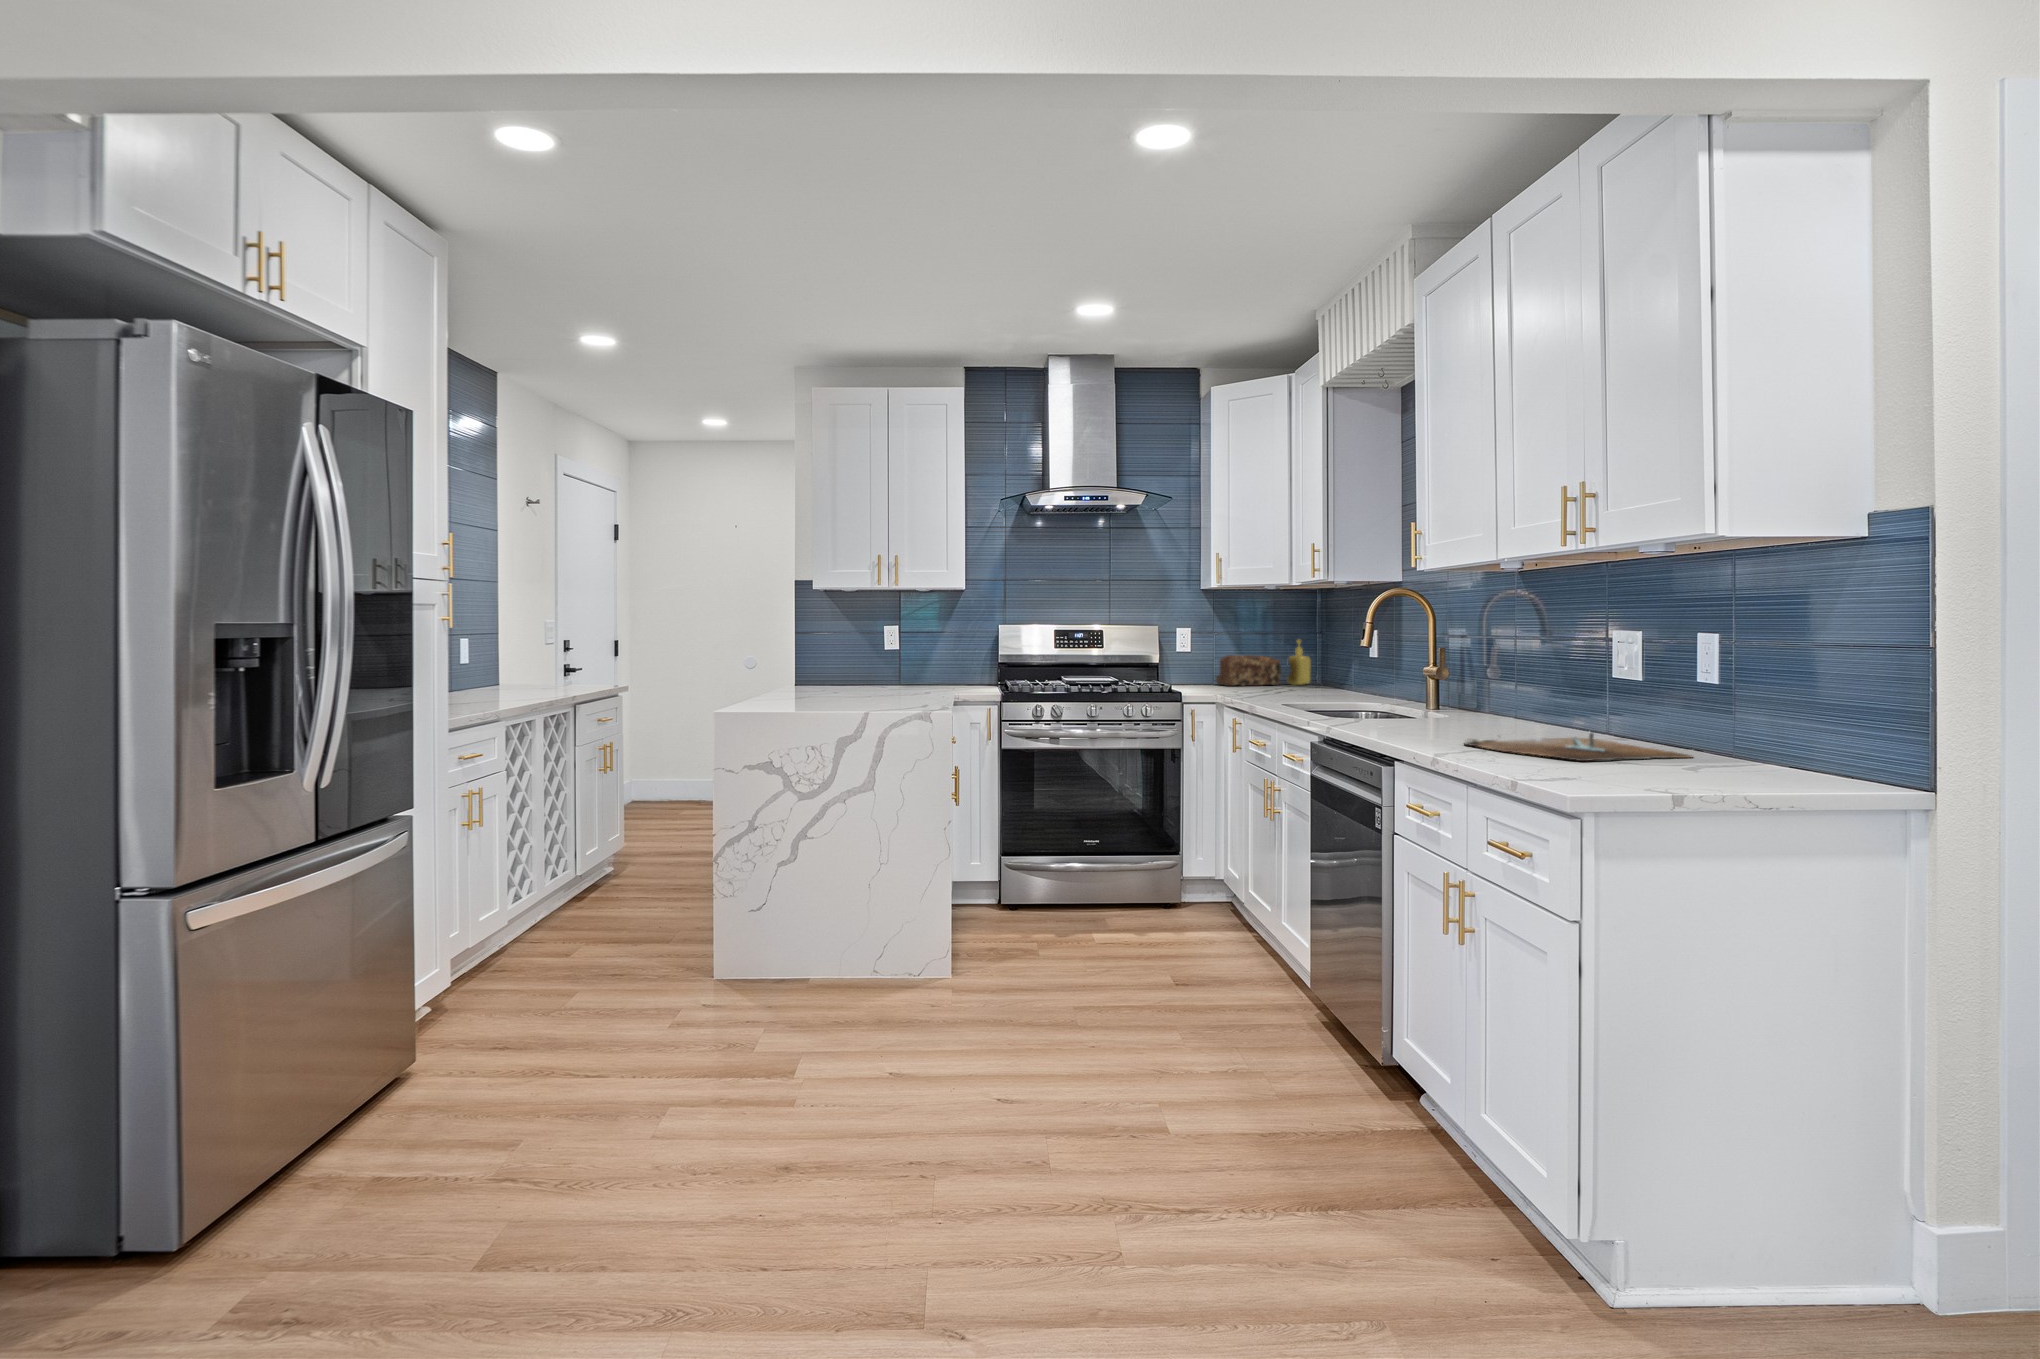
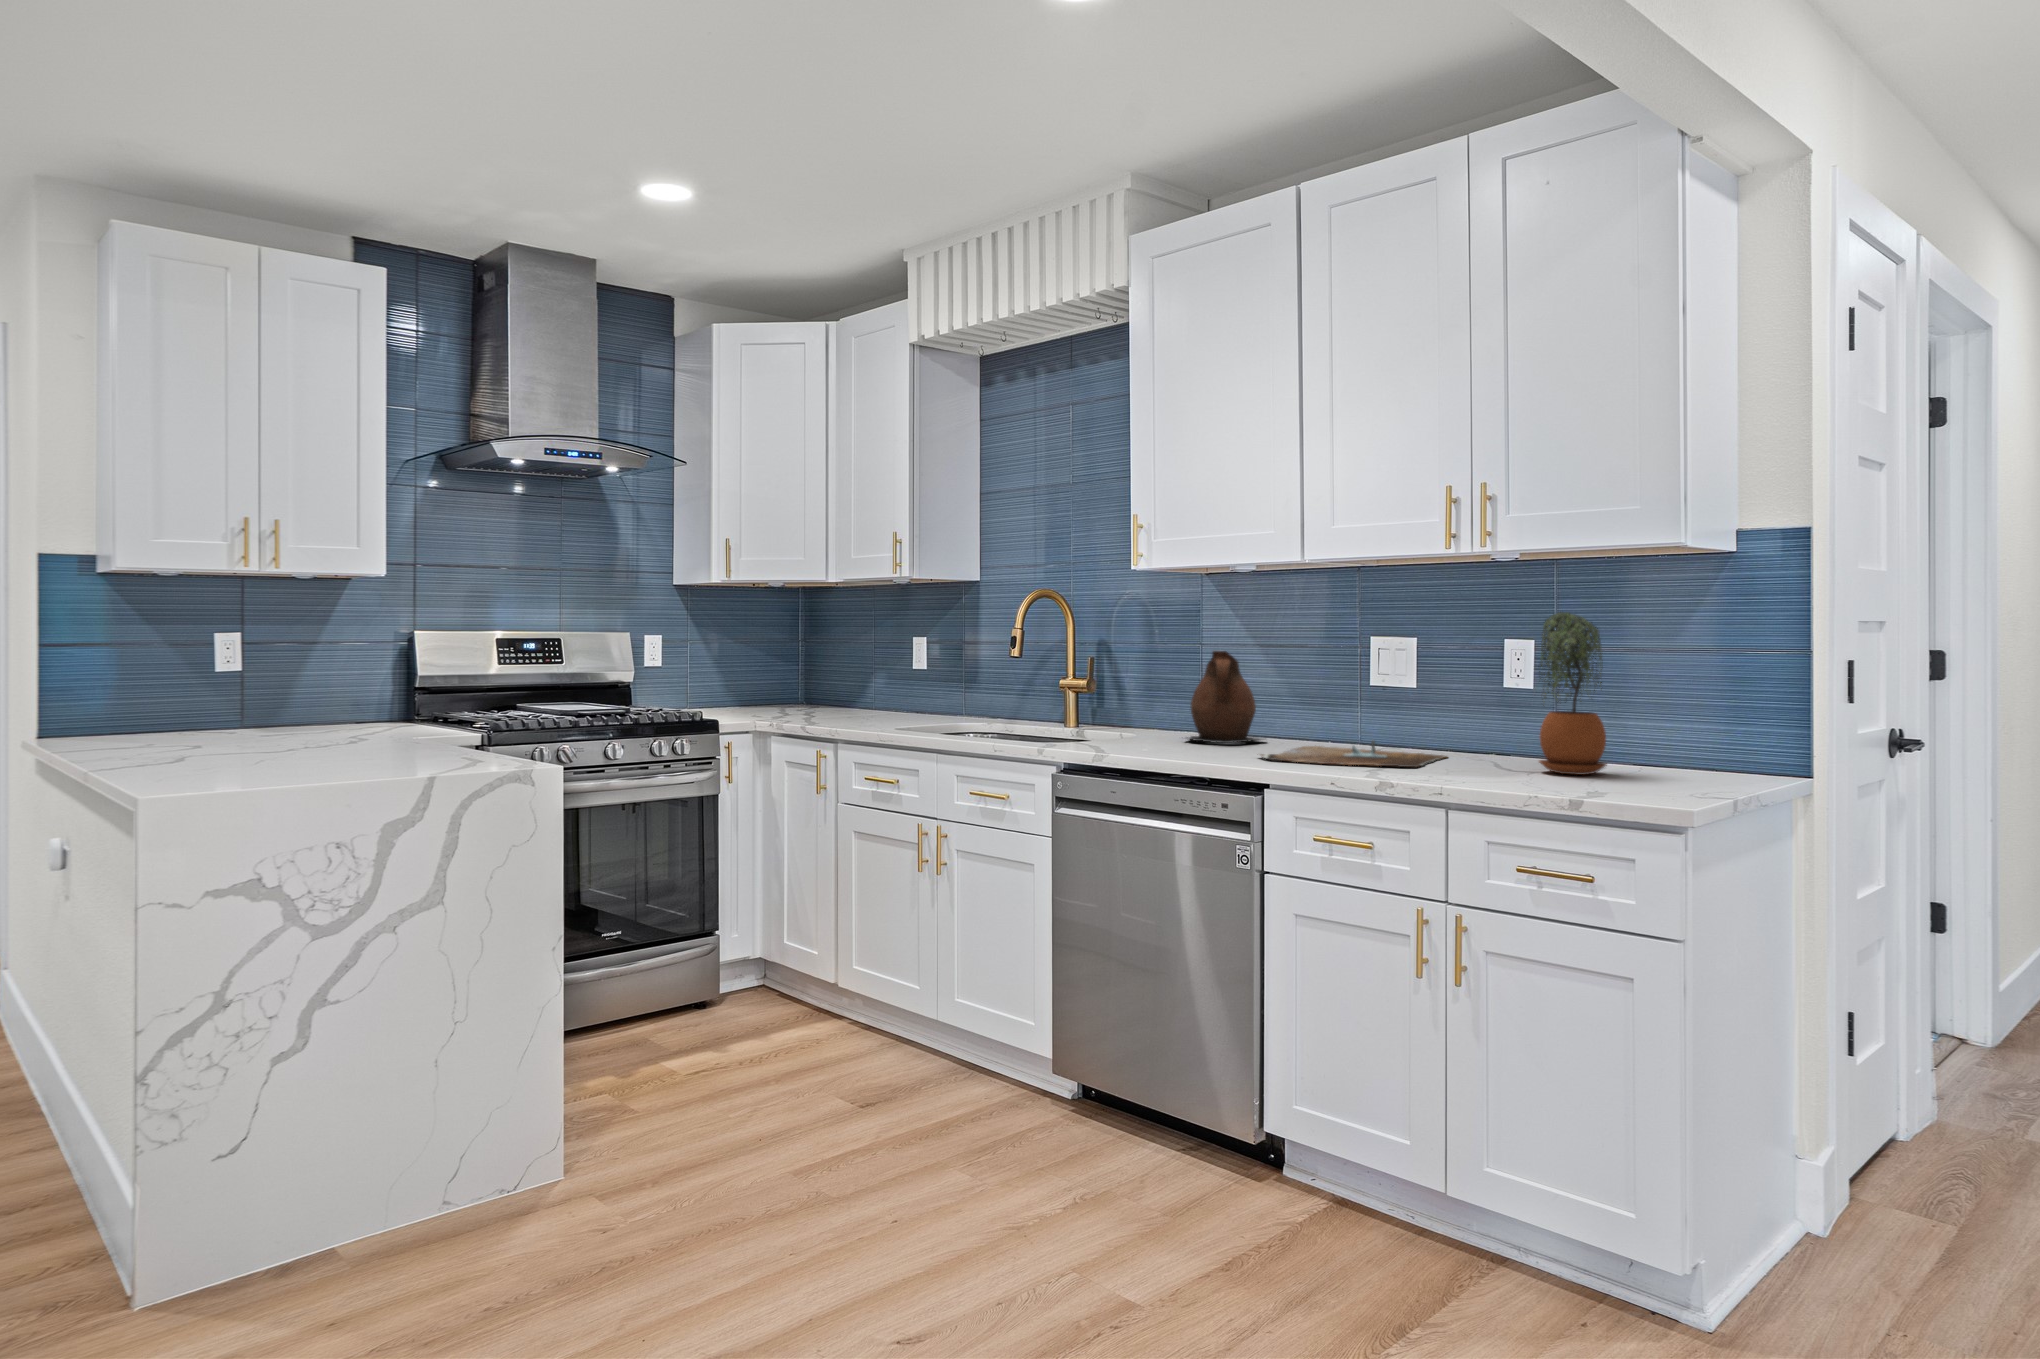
potted plant: none [1696,595,1803,783] -> present [1539,612,1607,775]
soap dispenser: present [1287,640,1310,685] -> none [769,650,795,705]
ceramic pitcher: none [1474,640,1569,732] -> present [1187,651,1263,743]
bread loaf: present [1215,655,1281,686] -> none [691,670,768,710]

